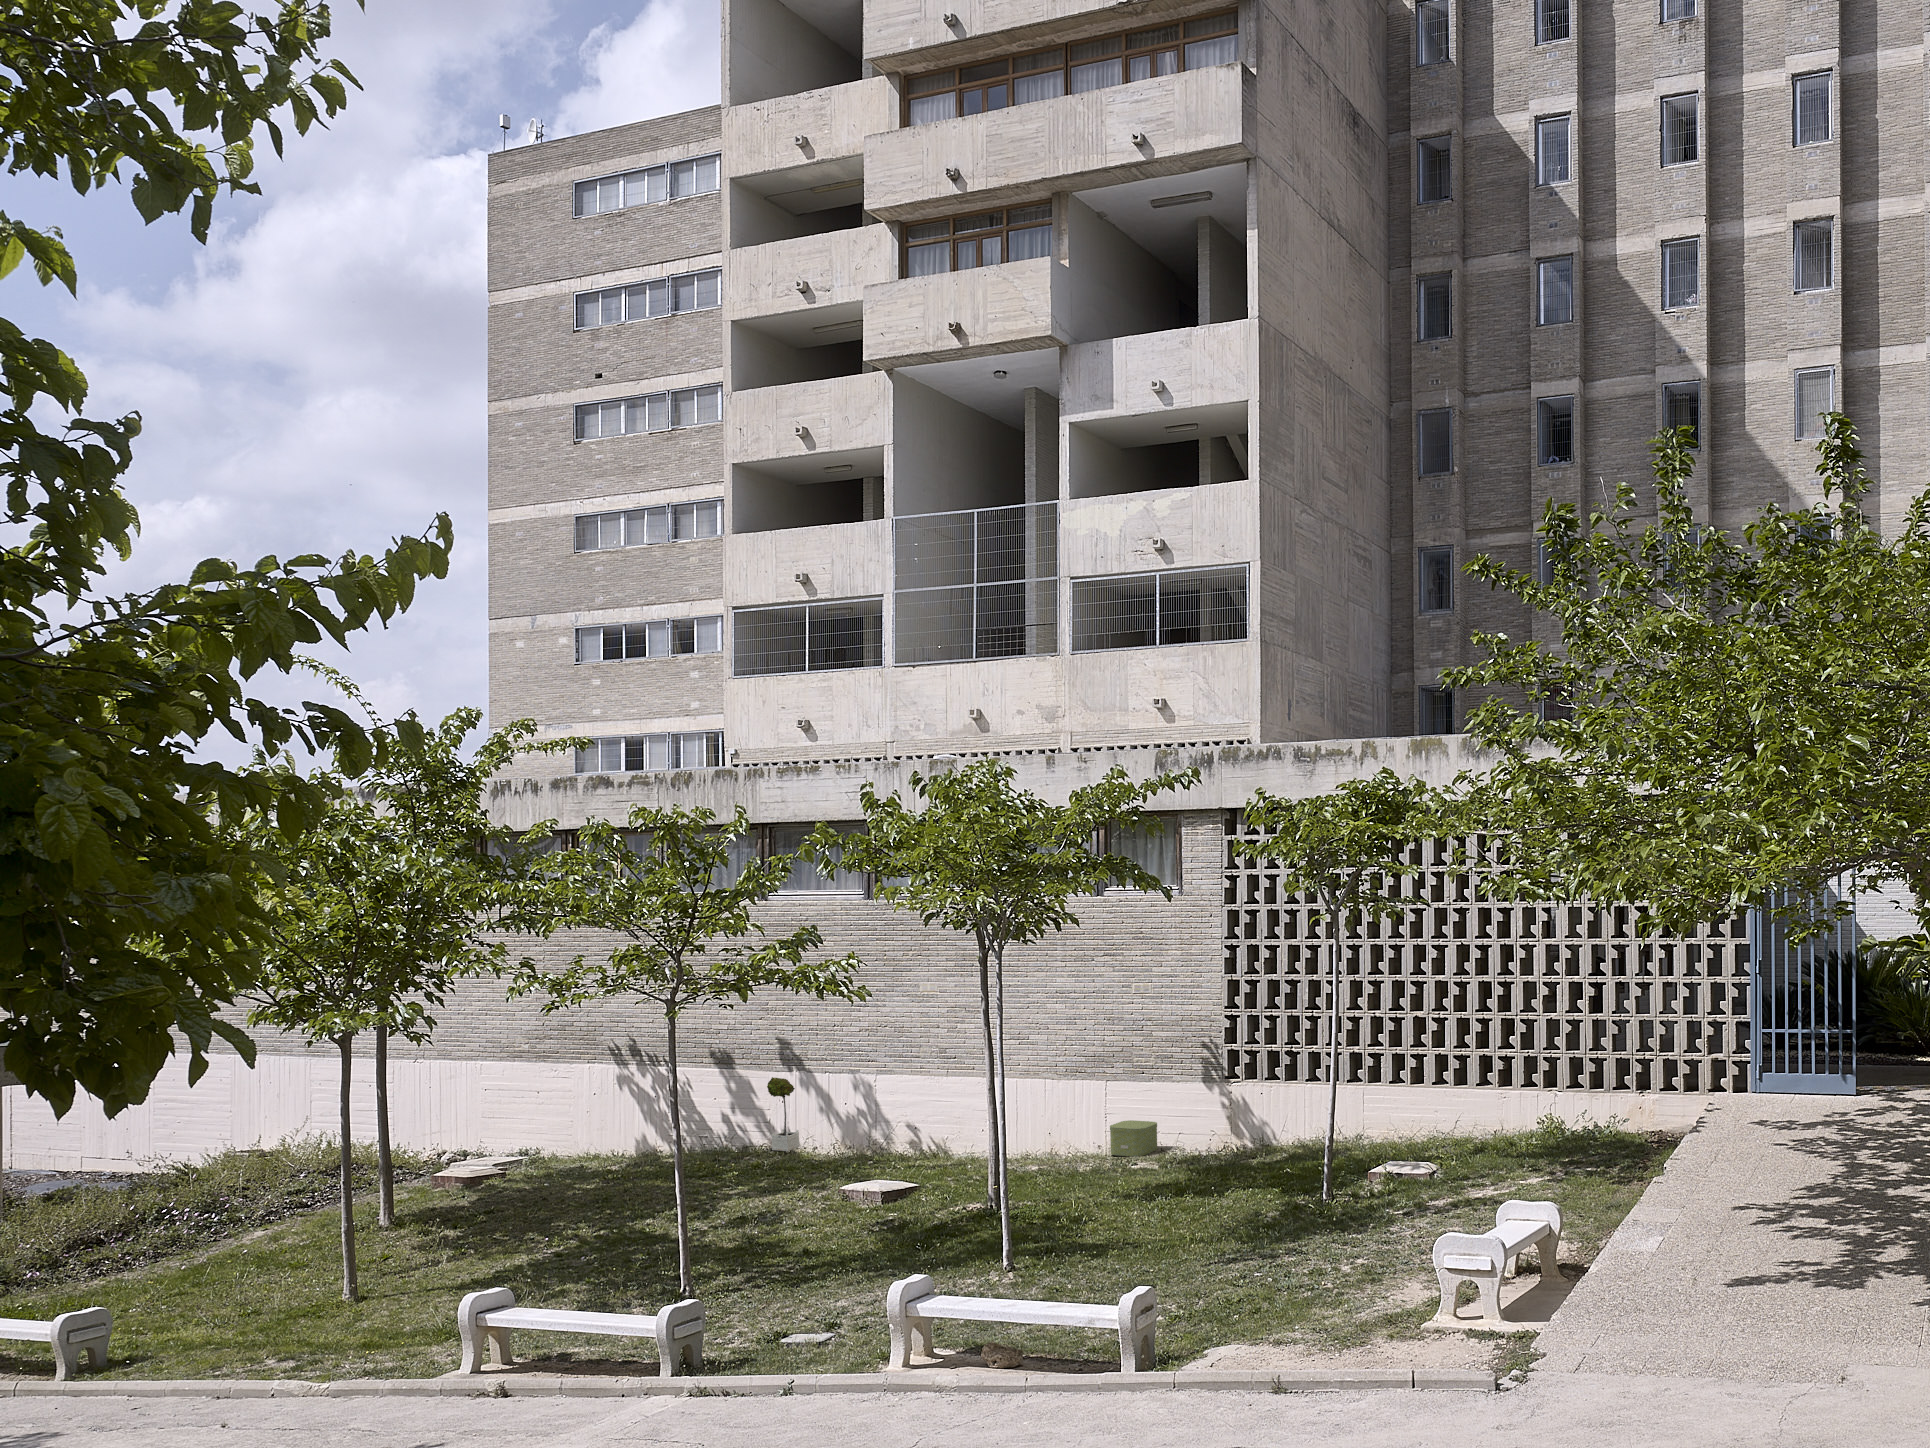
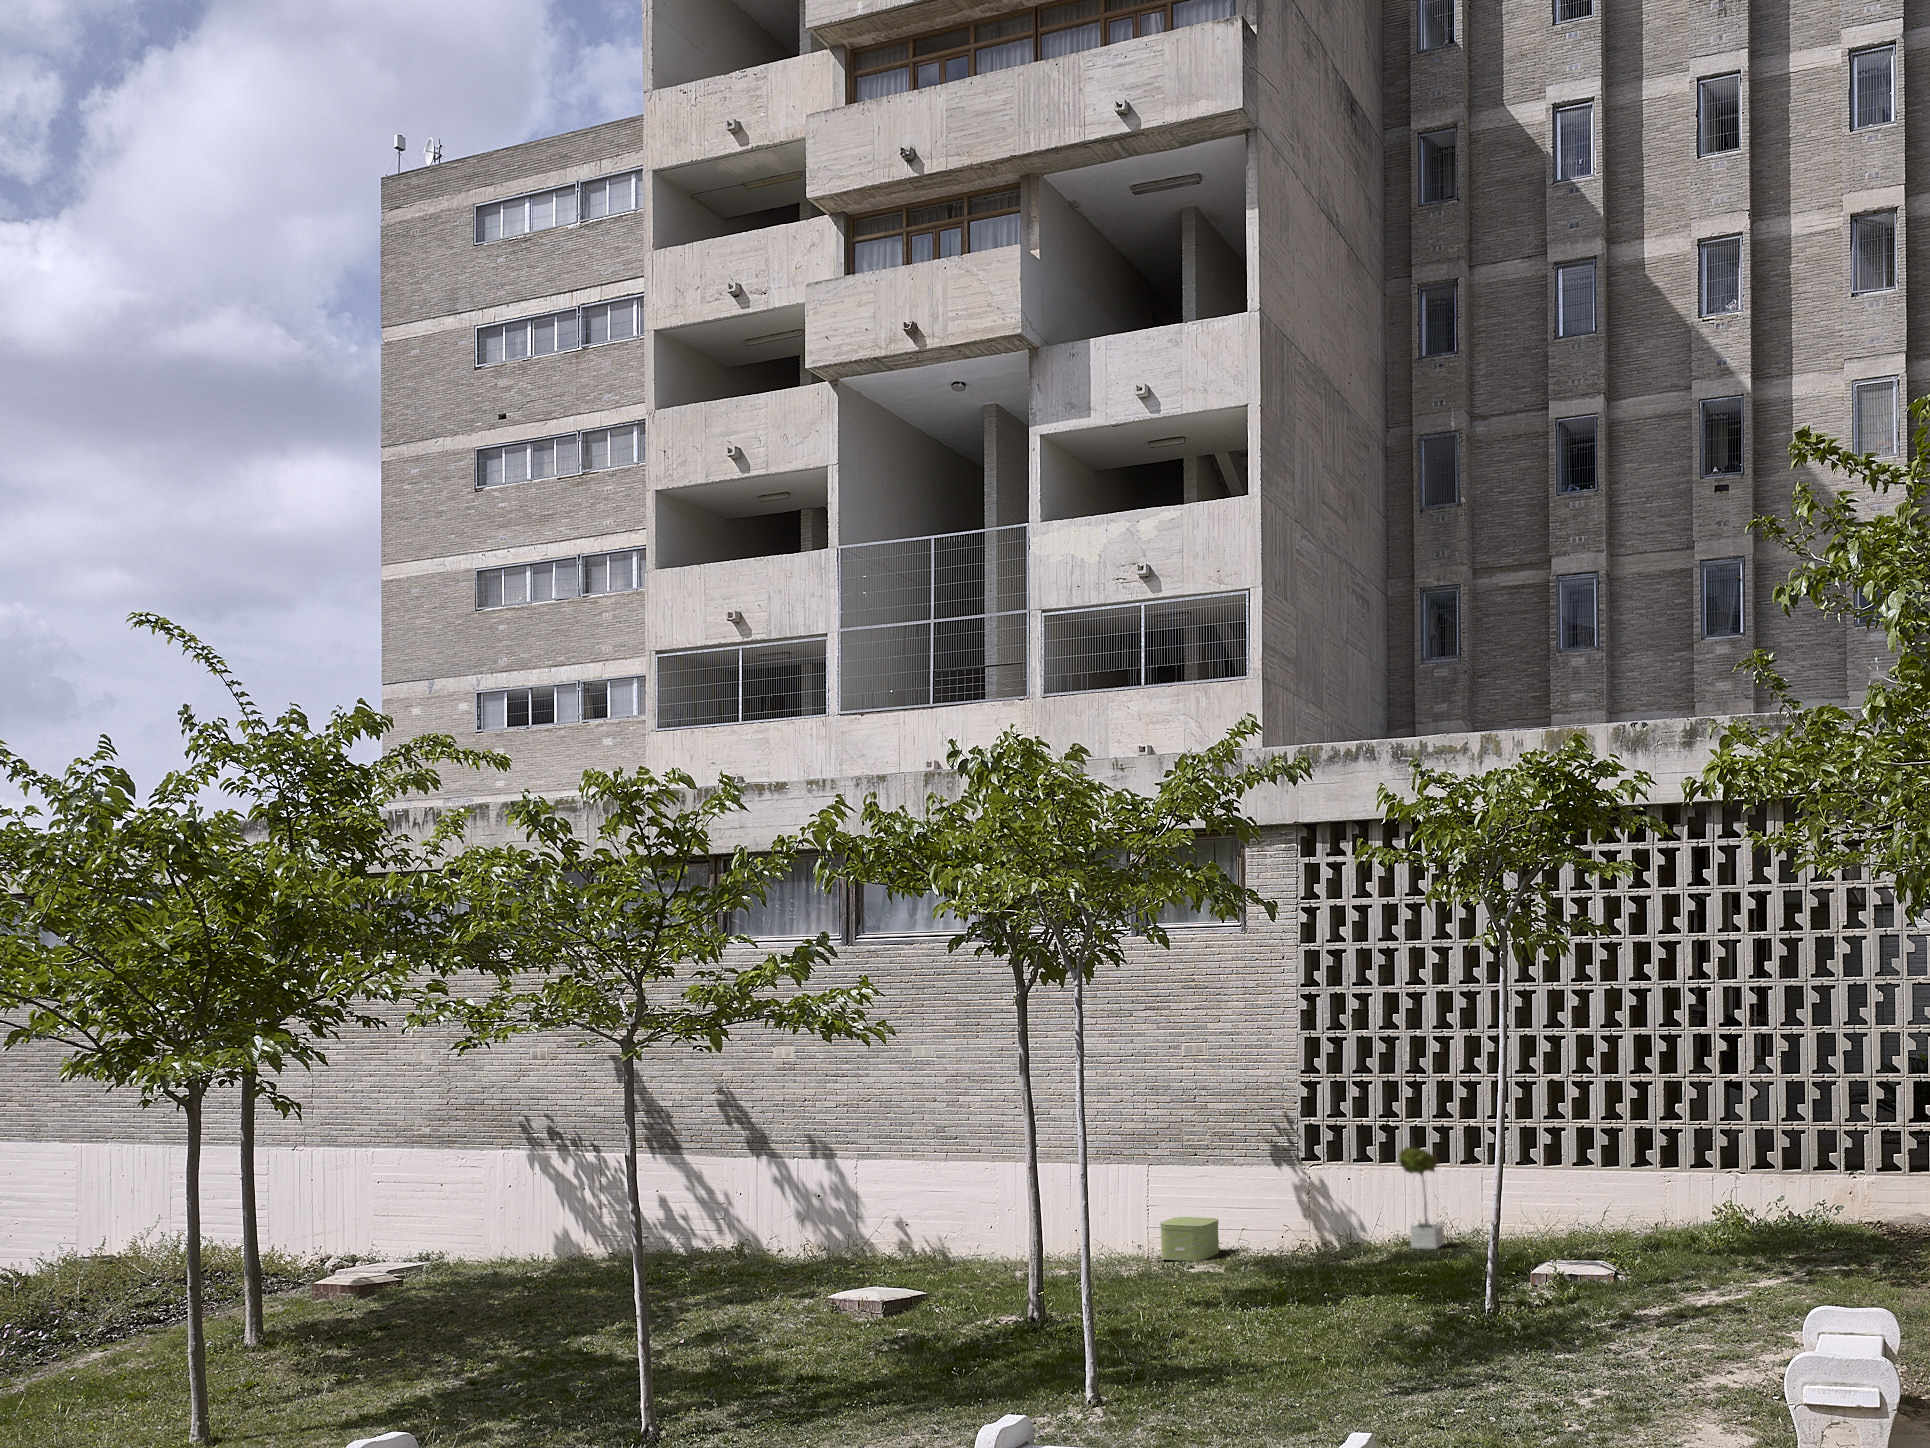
potted tree: present [767,1077,799,1151] -> present [1399,1147,1444,1249]

